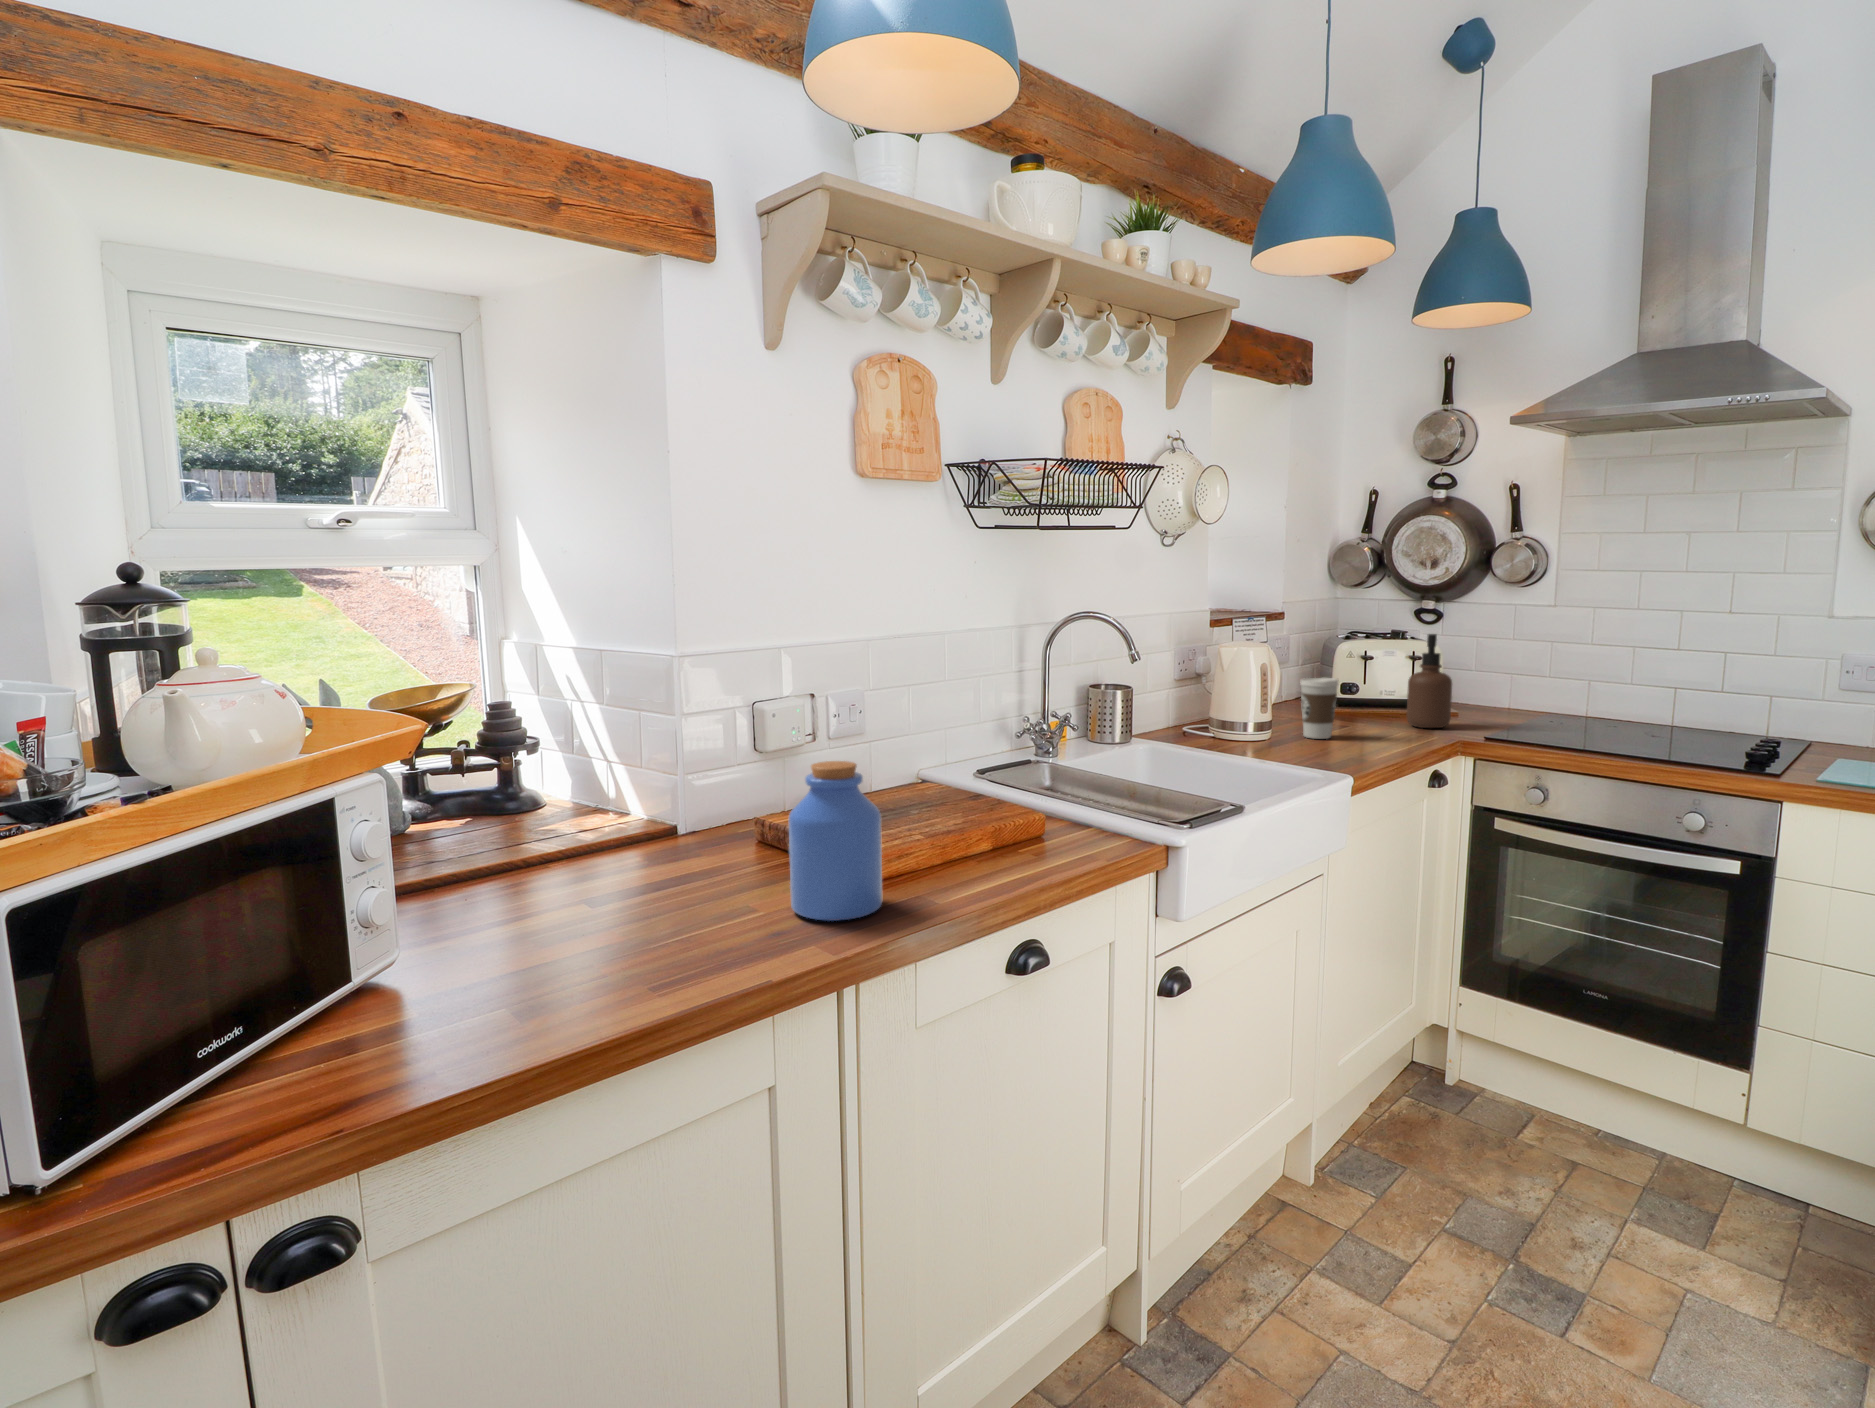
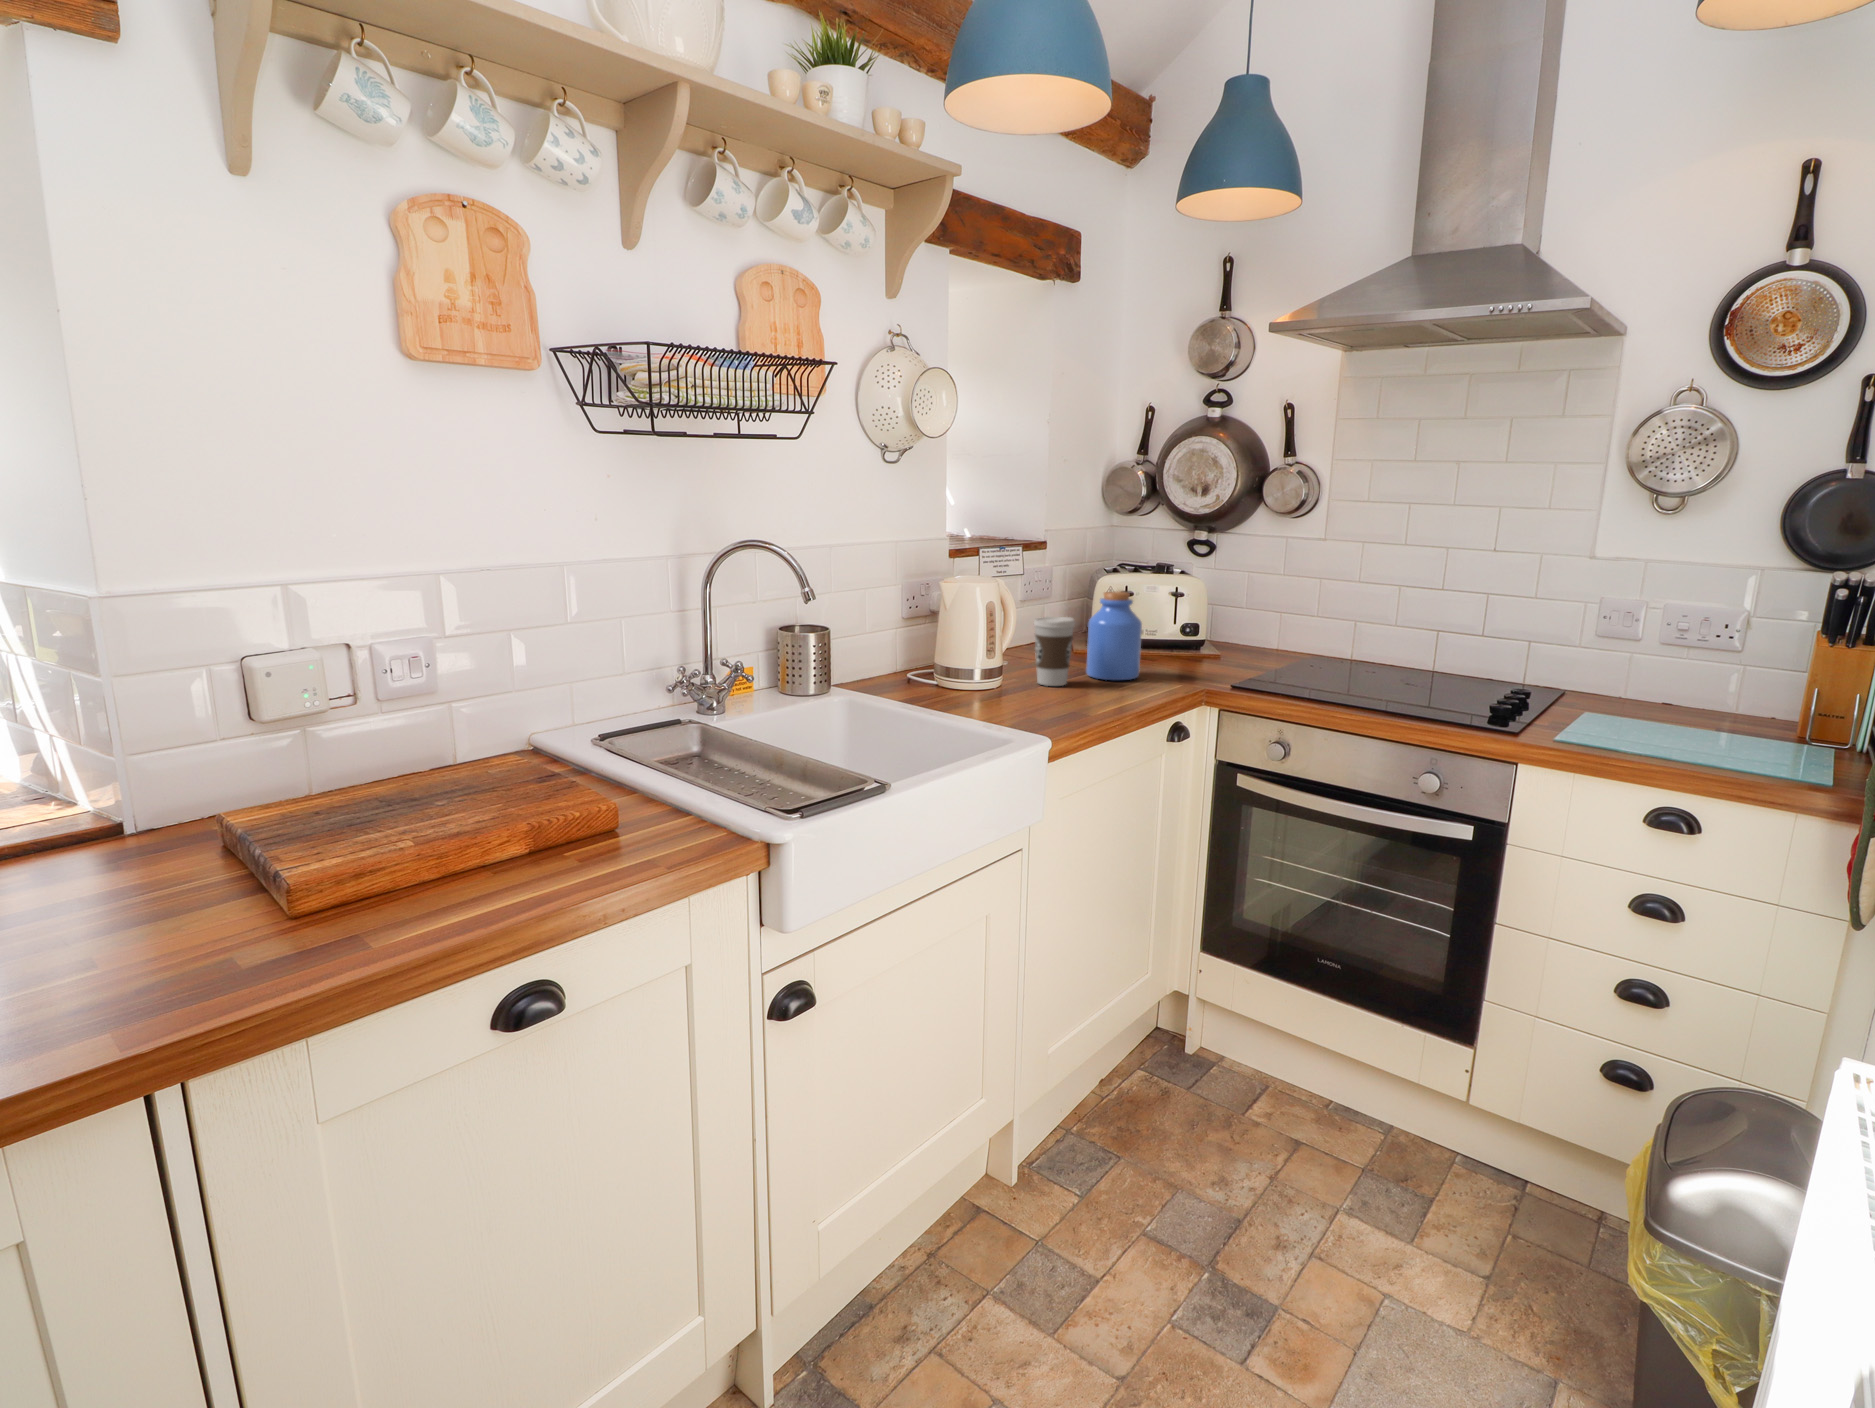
soap dispenser: present [1407,634,1452,728] -> none [1159,568,1206,673]
jar: present [789,761,883,921] -> present [1086,591,1142,680]

